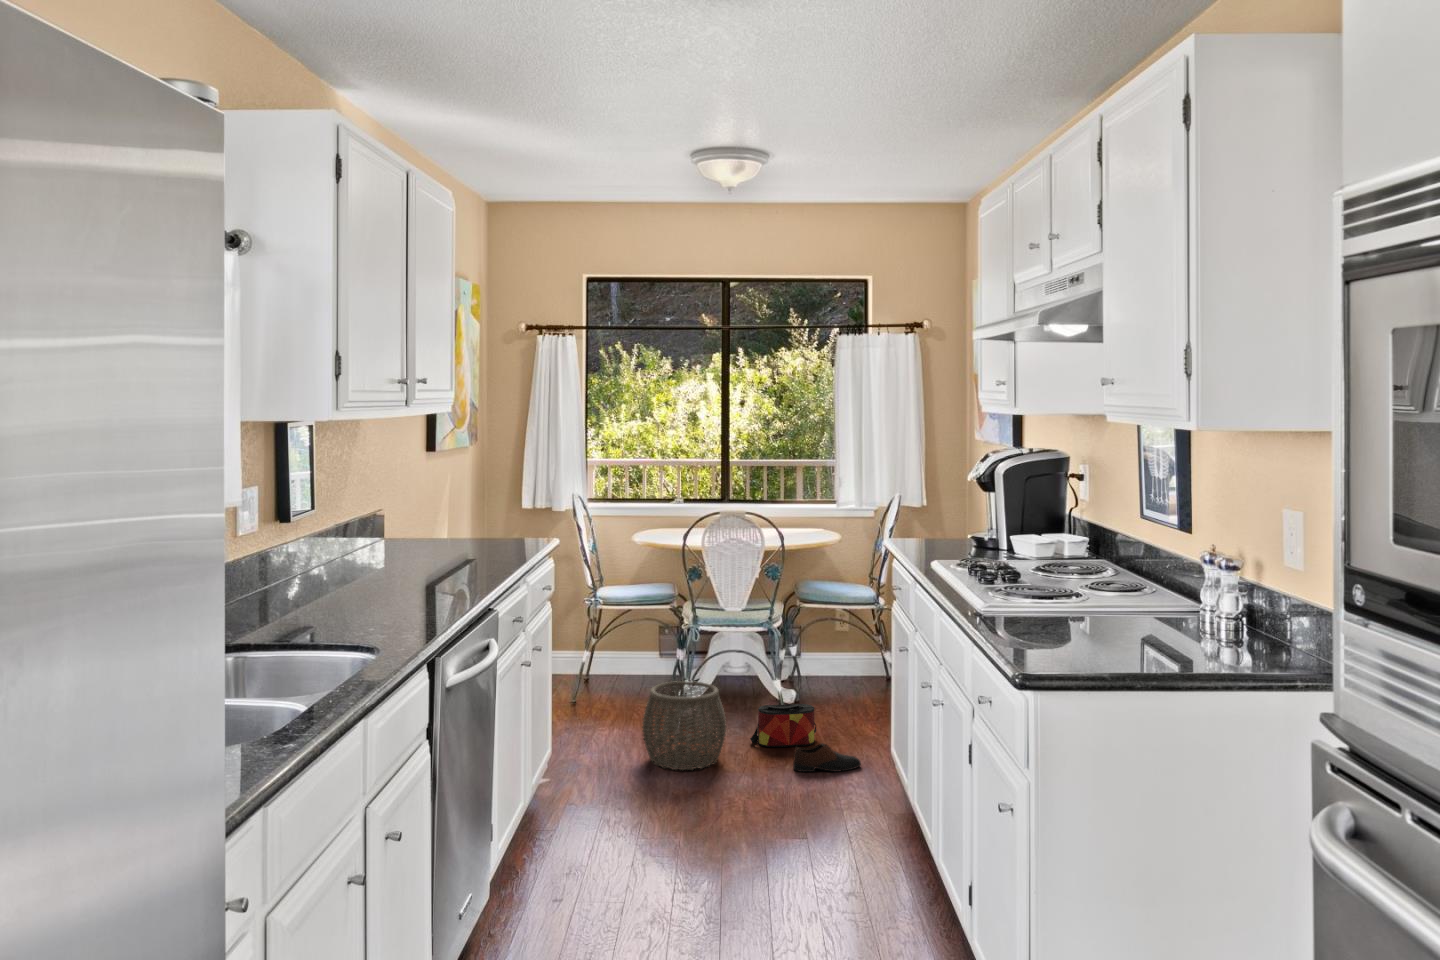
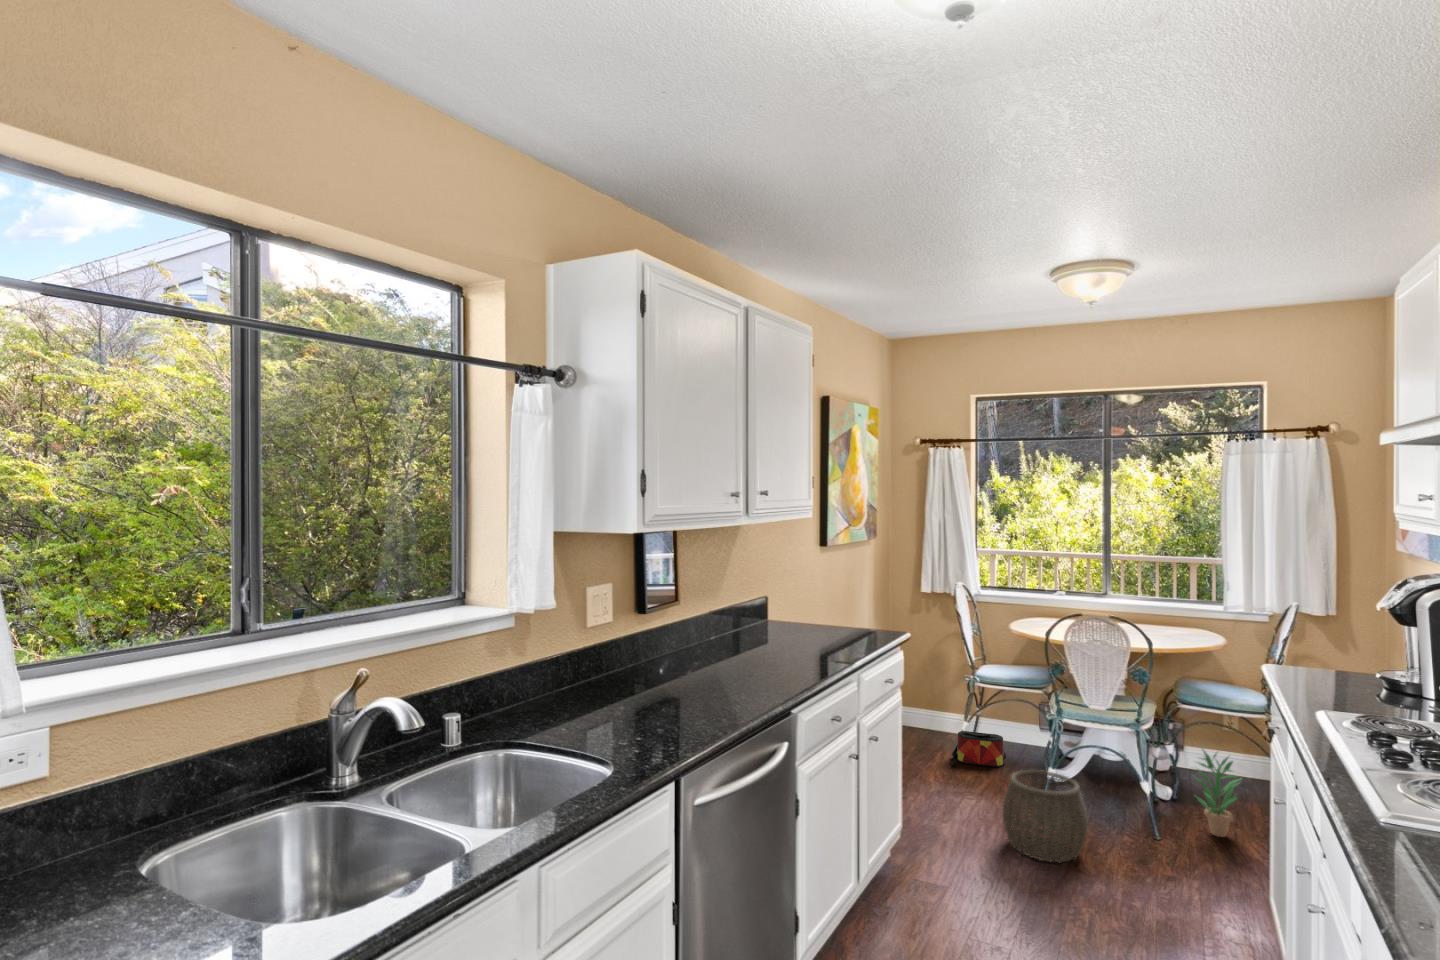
potted plant: none [813,639,858,723] -> present [1196,751,1239,837]
bag: present [750,704,816,747] -> present [952,731,1006,767]
shoe: present [793,743,861,772] -> none [1161,862,1243,900]

